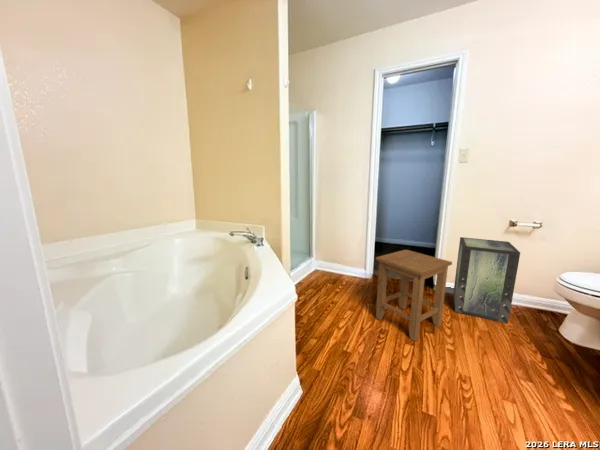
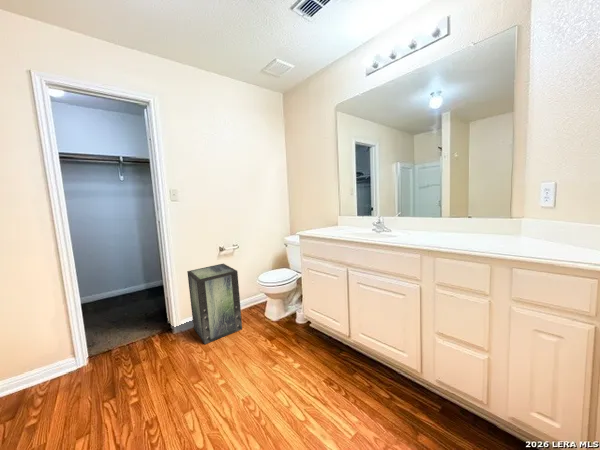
stool: present [376,250,452,341] -> none [112,300,202,415]

